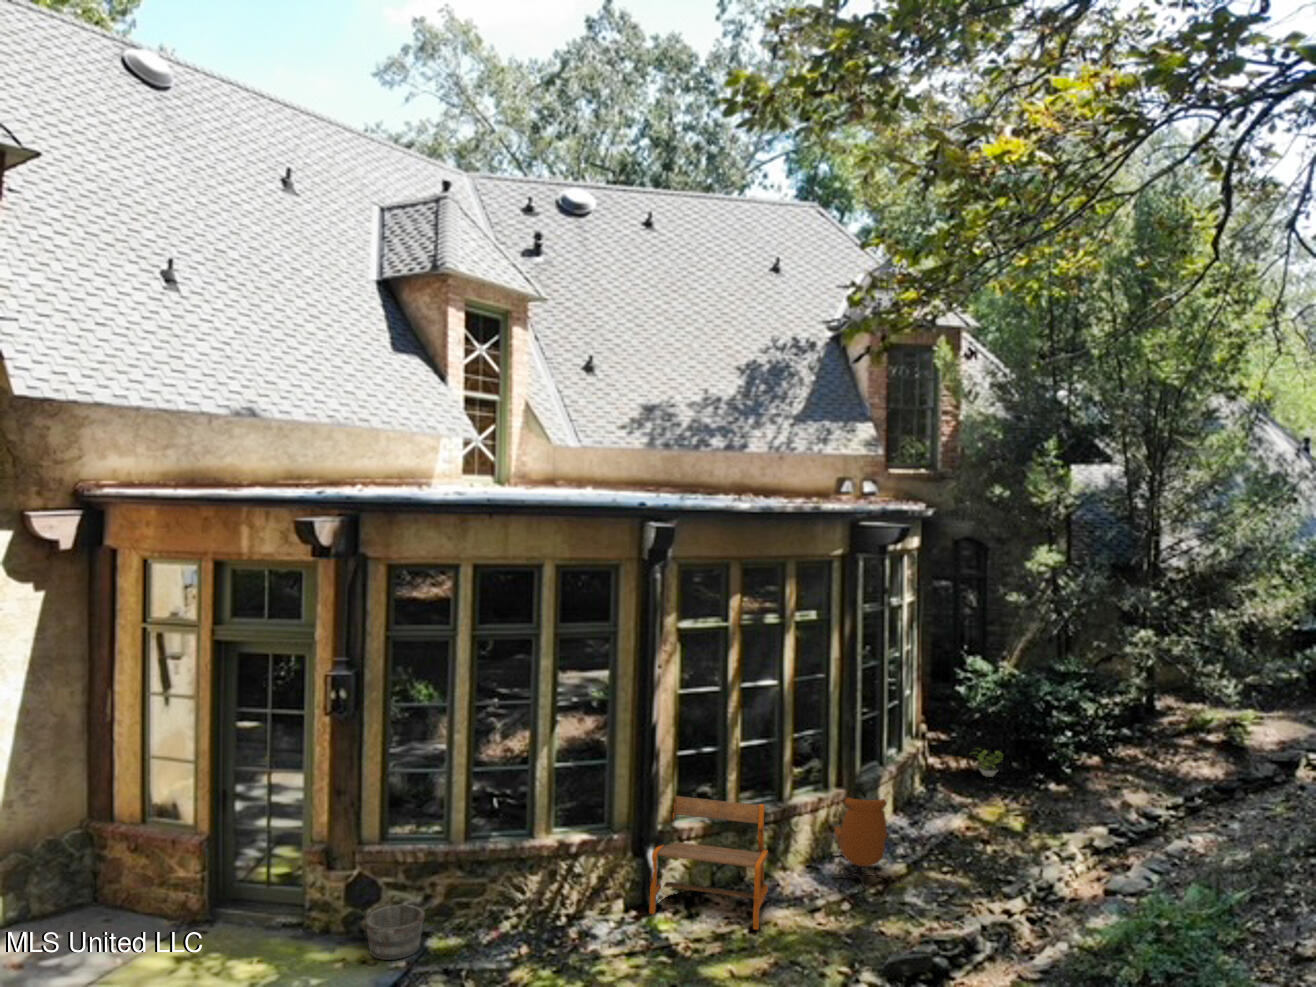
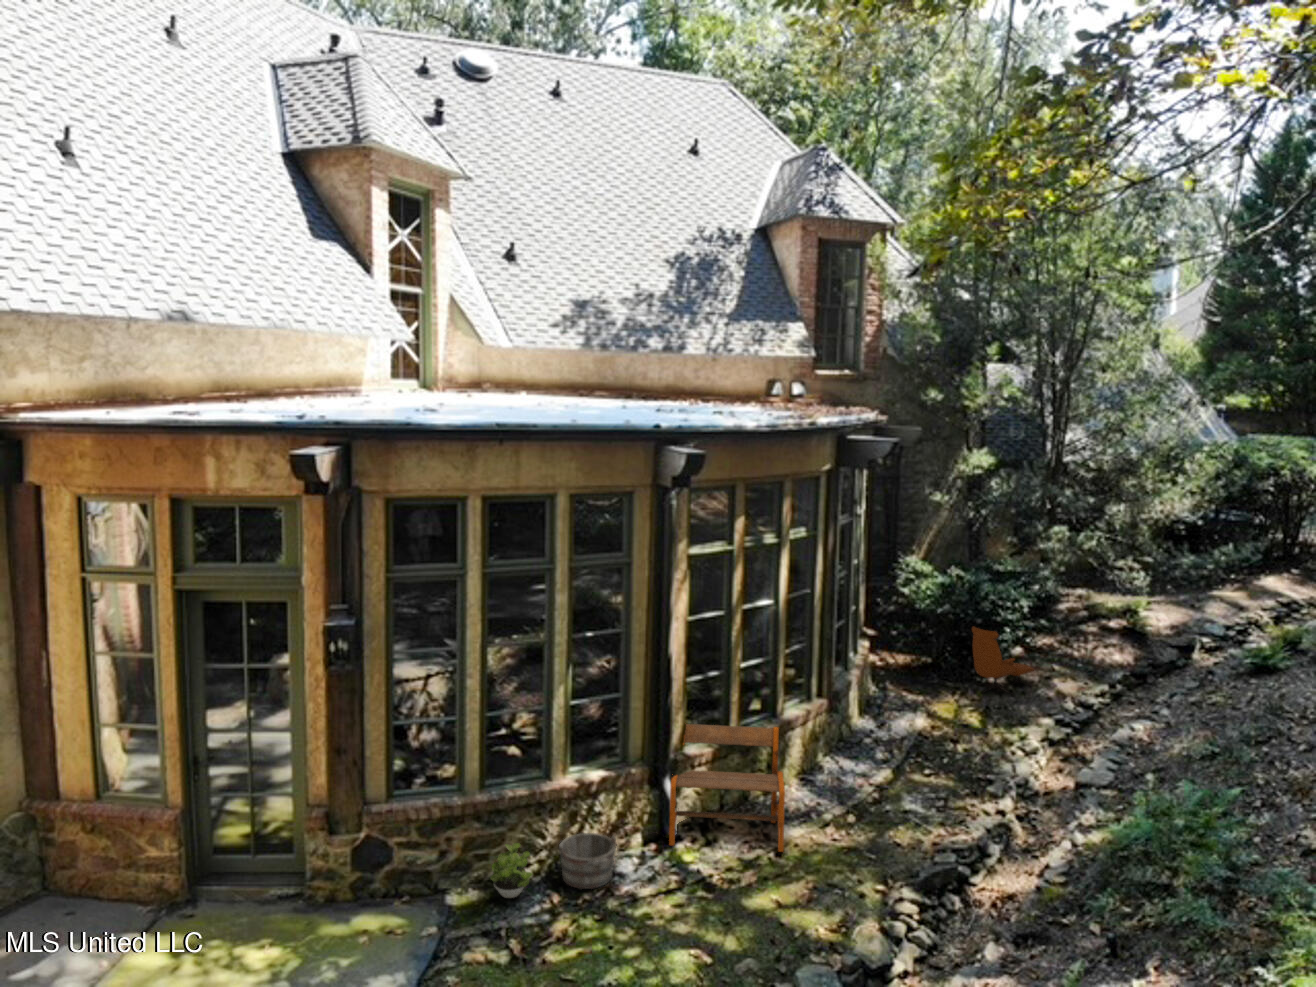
potted plant: present [972,747,1003,777] -> present [491,843,532,898]
lounge chair: present [832,798,888,889] -> present [972,626,1034,693]
bucket: present [363,904,425,960] -> present [559,833,617,889]

